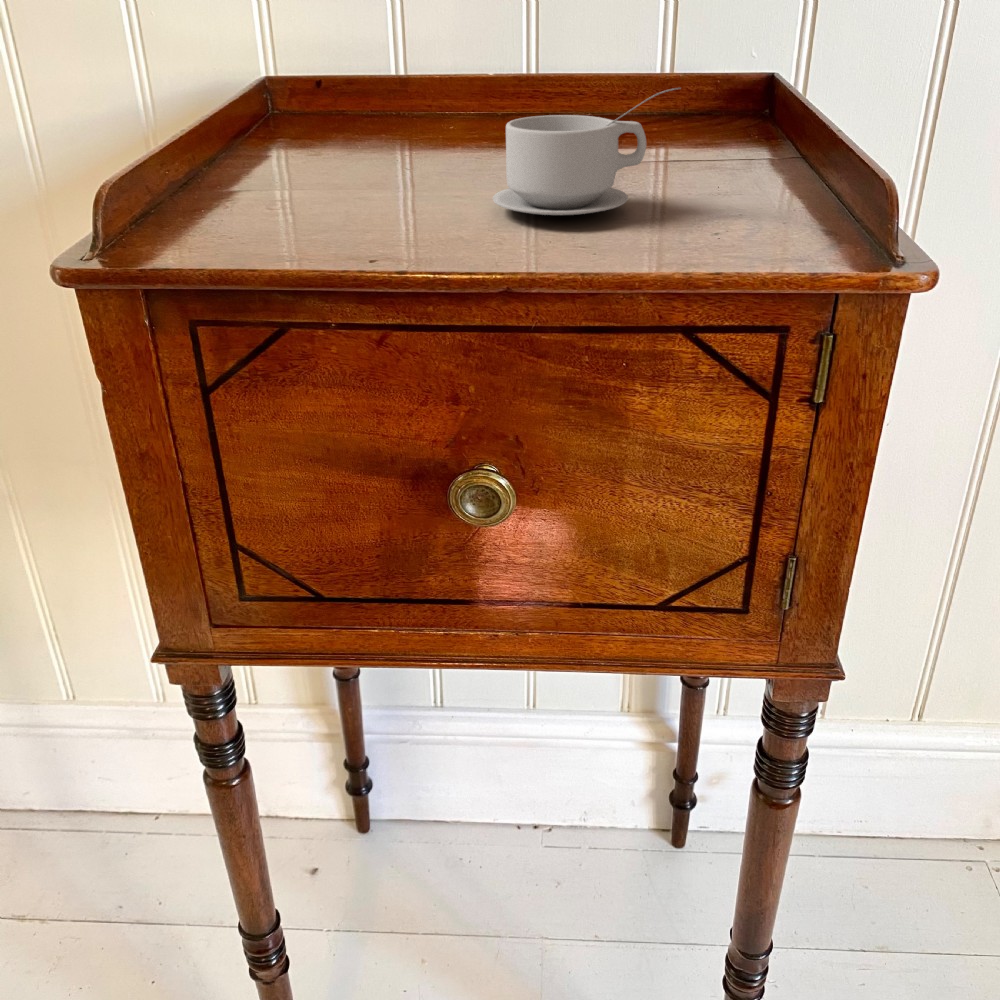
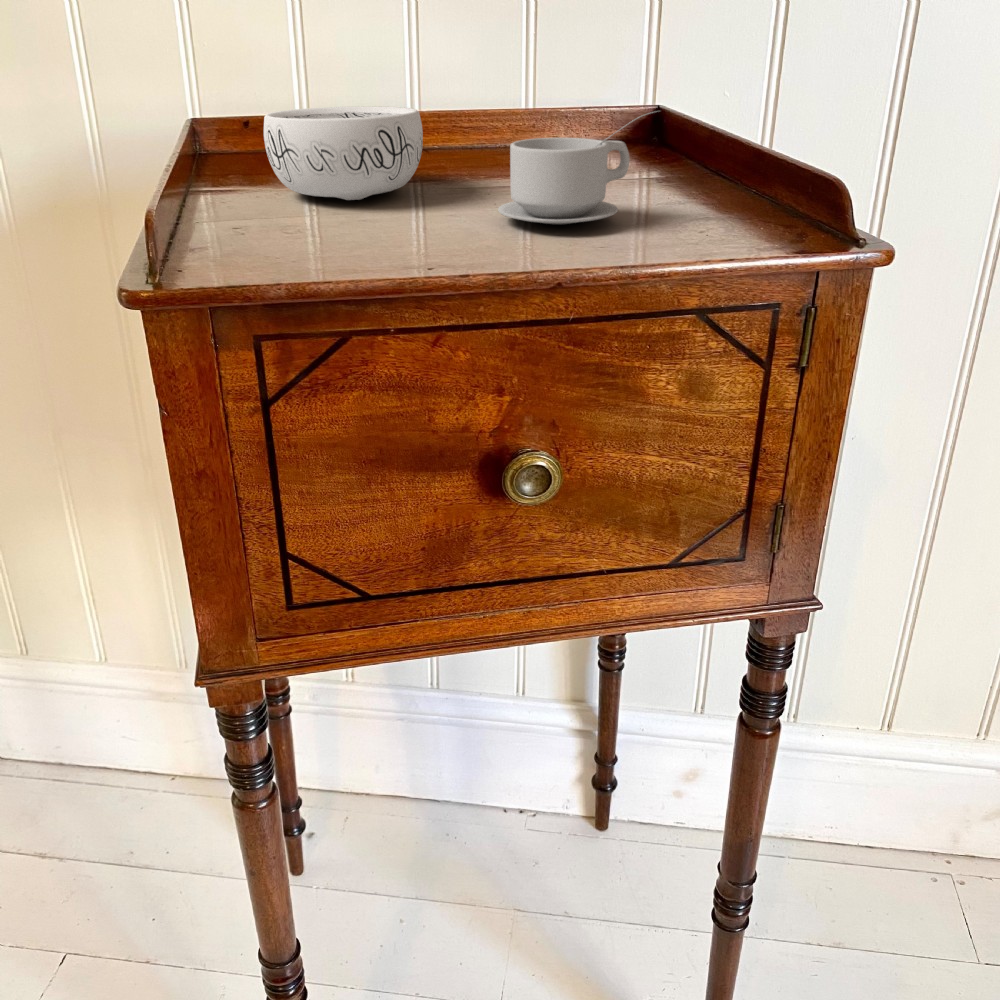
decorative bowl: none [282,72,451,175] -> present [264,106,423,200]

